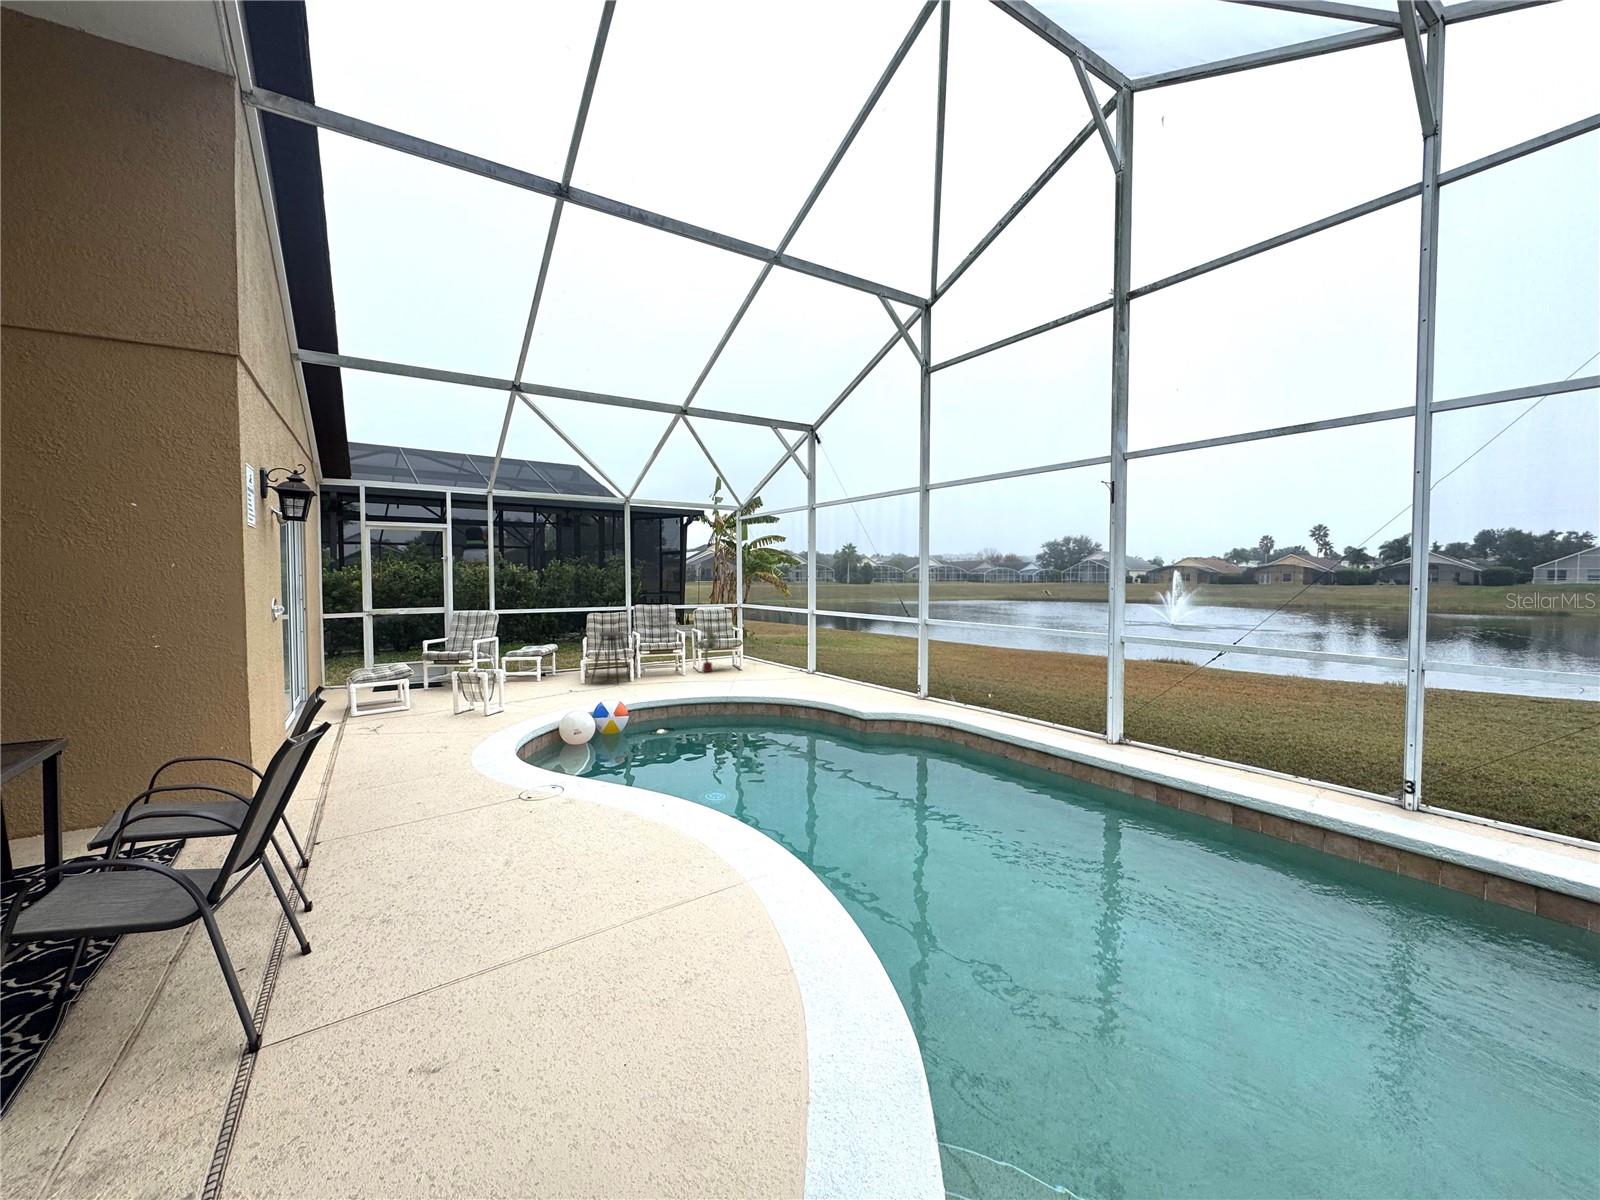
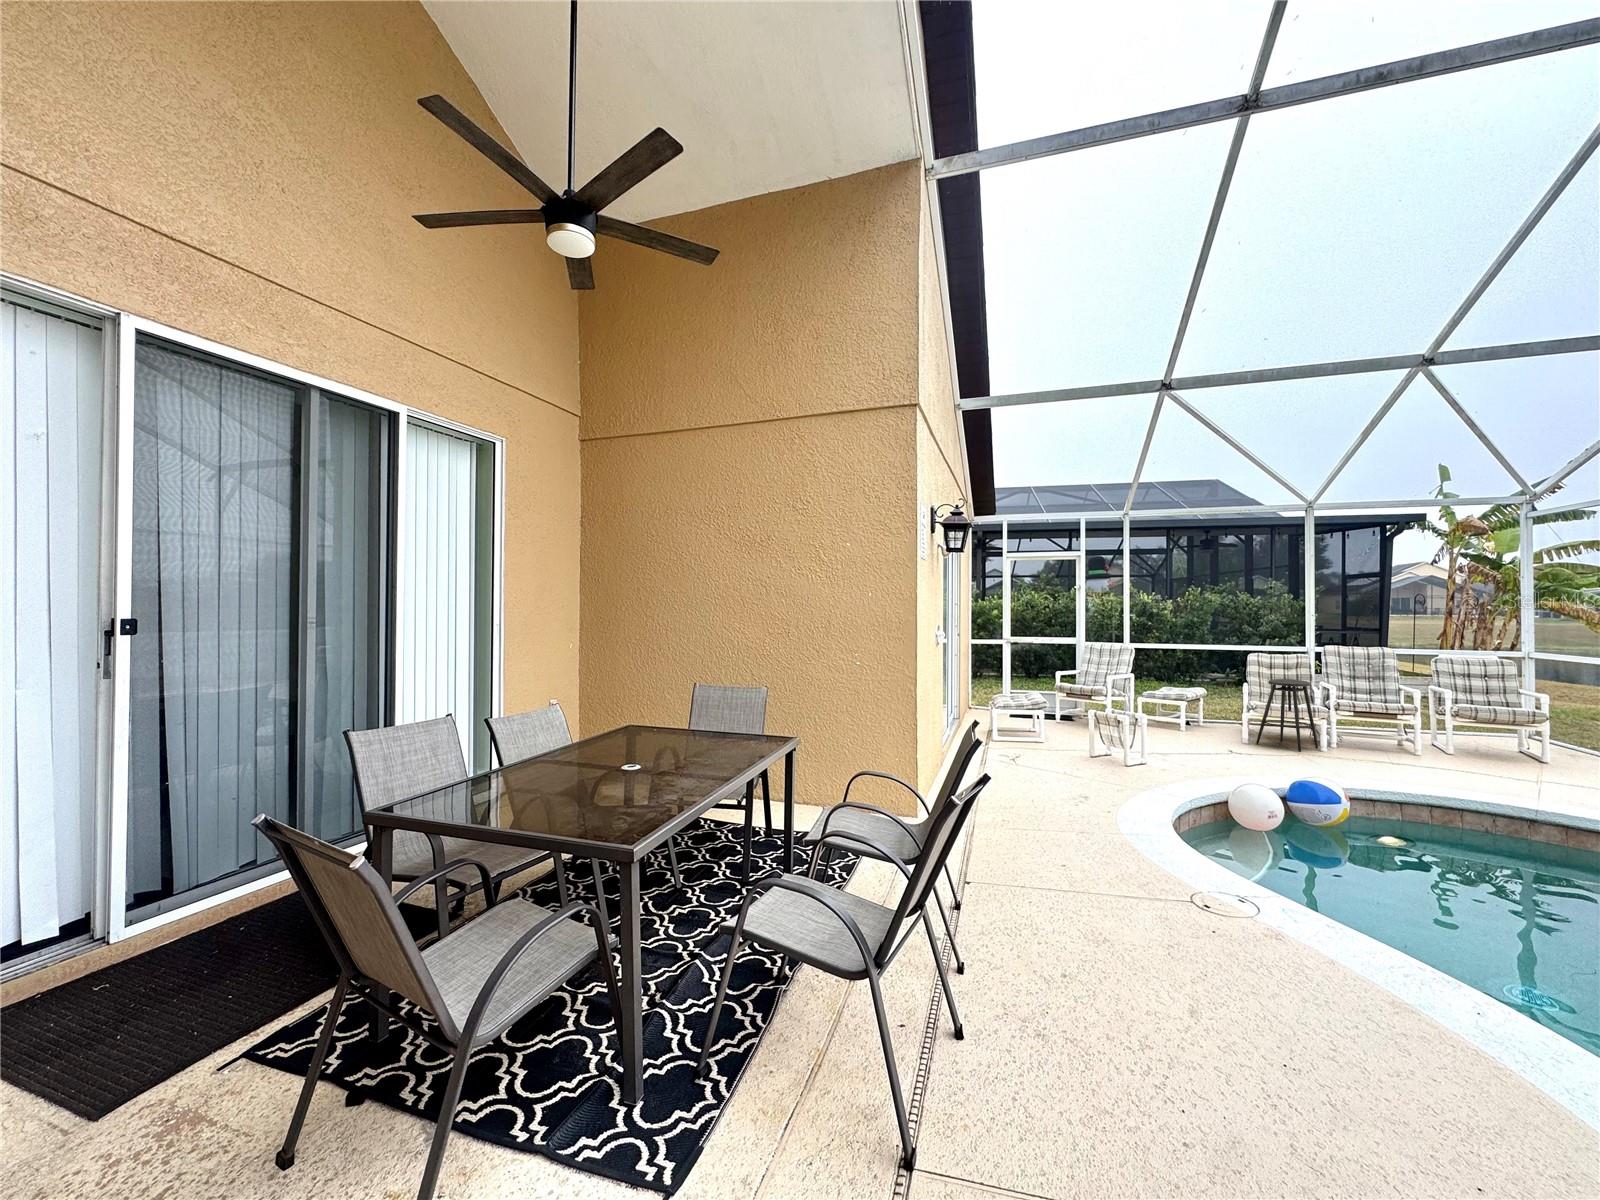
potted tree: present [695,626,718,672] -> none [1429,680,1491,755]

